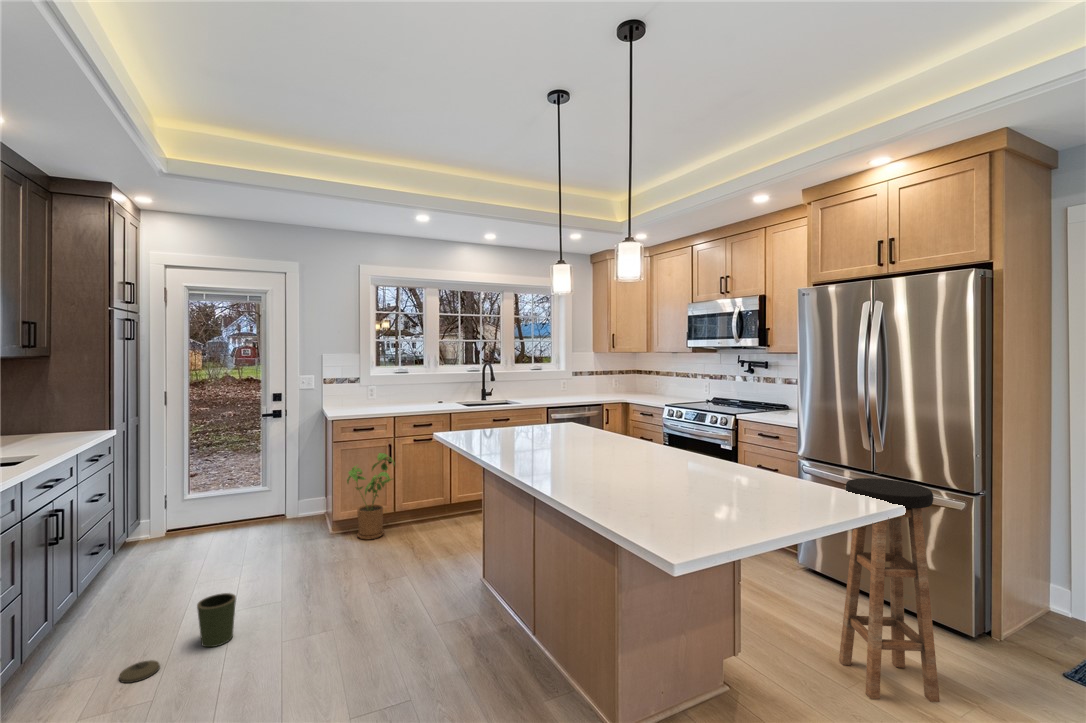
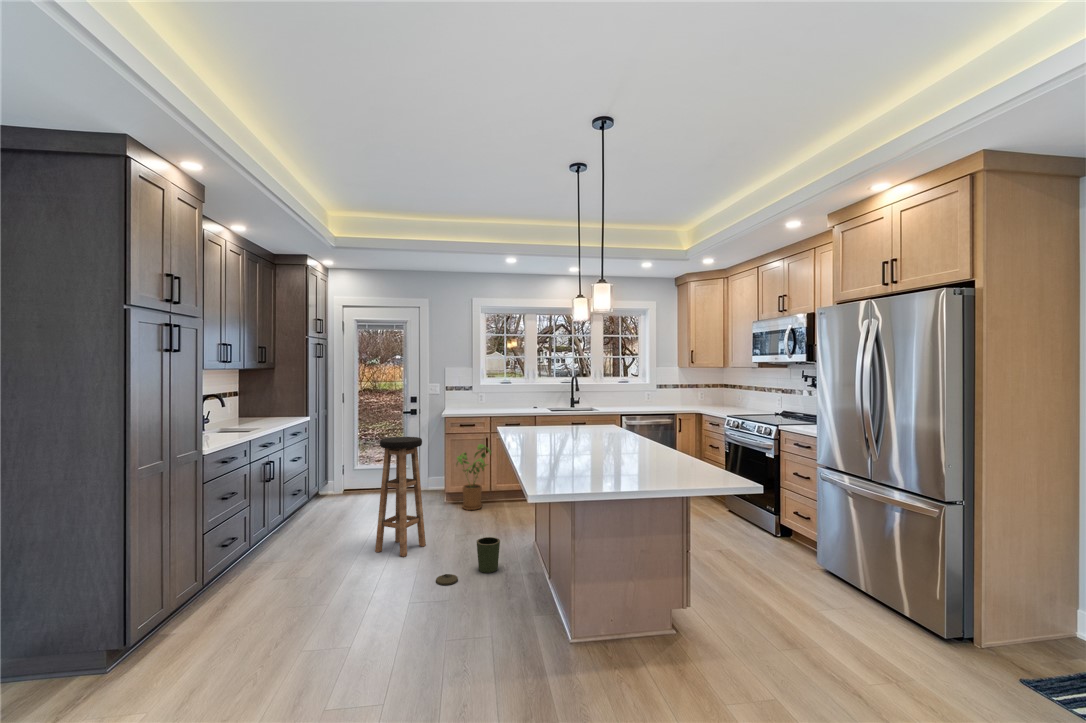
bar stool: present [839,478,940,702] -> present [375,437,426,557]
trash can: present [119,593,236,683] -> present [436,537,500,585]

